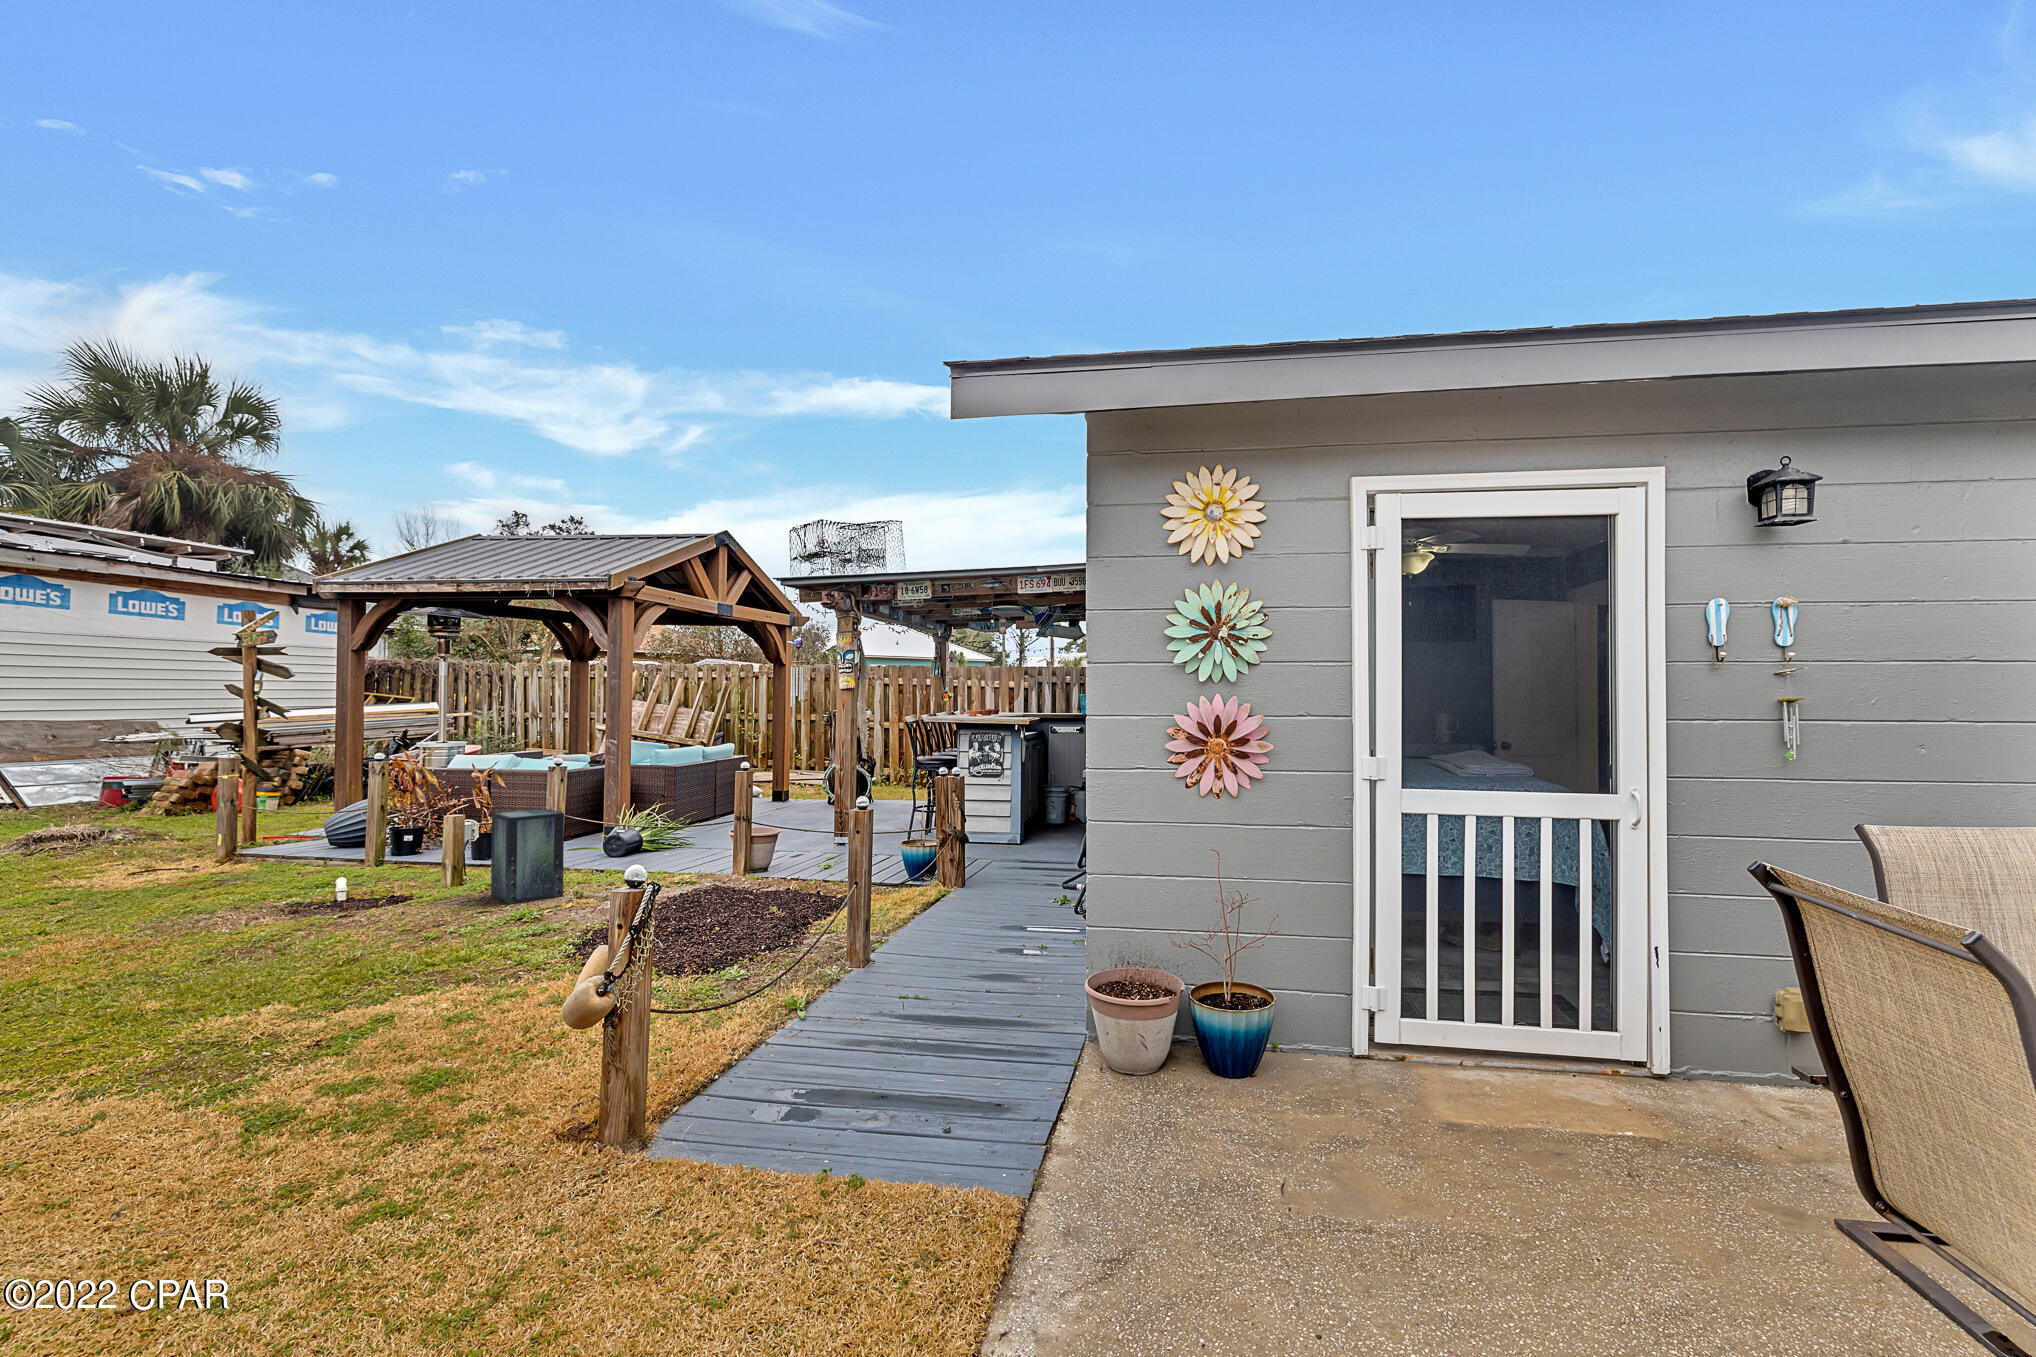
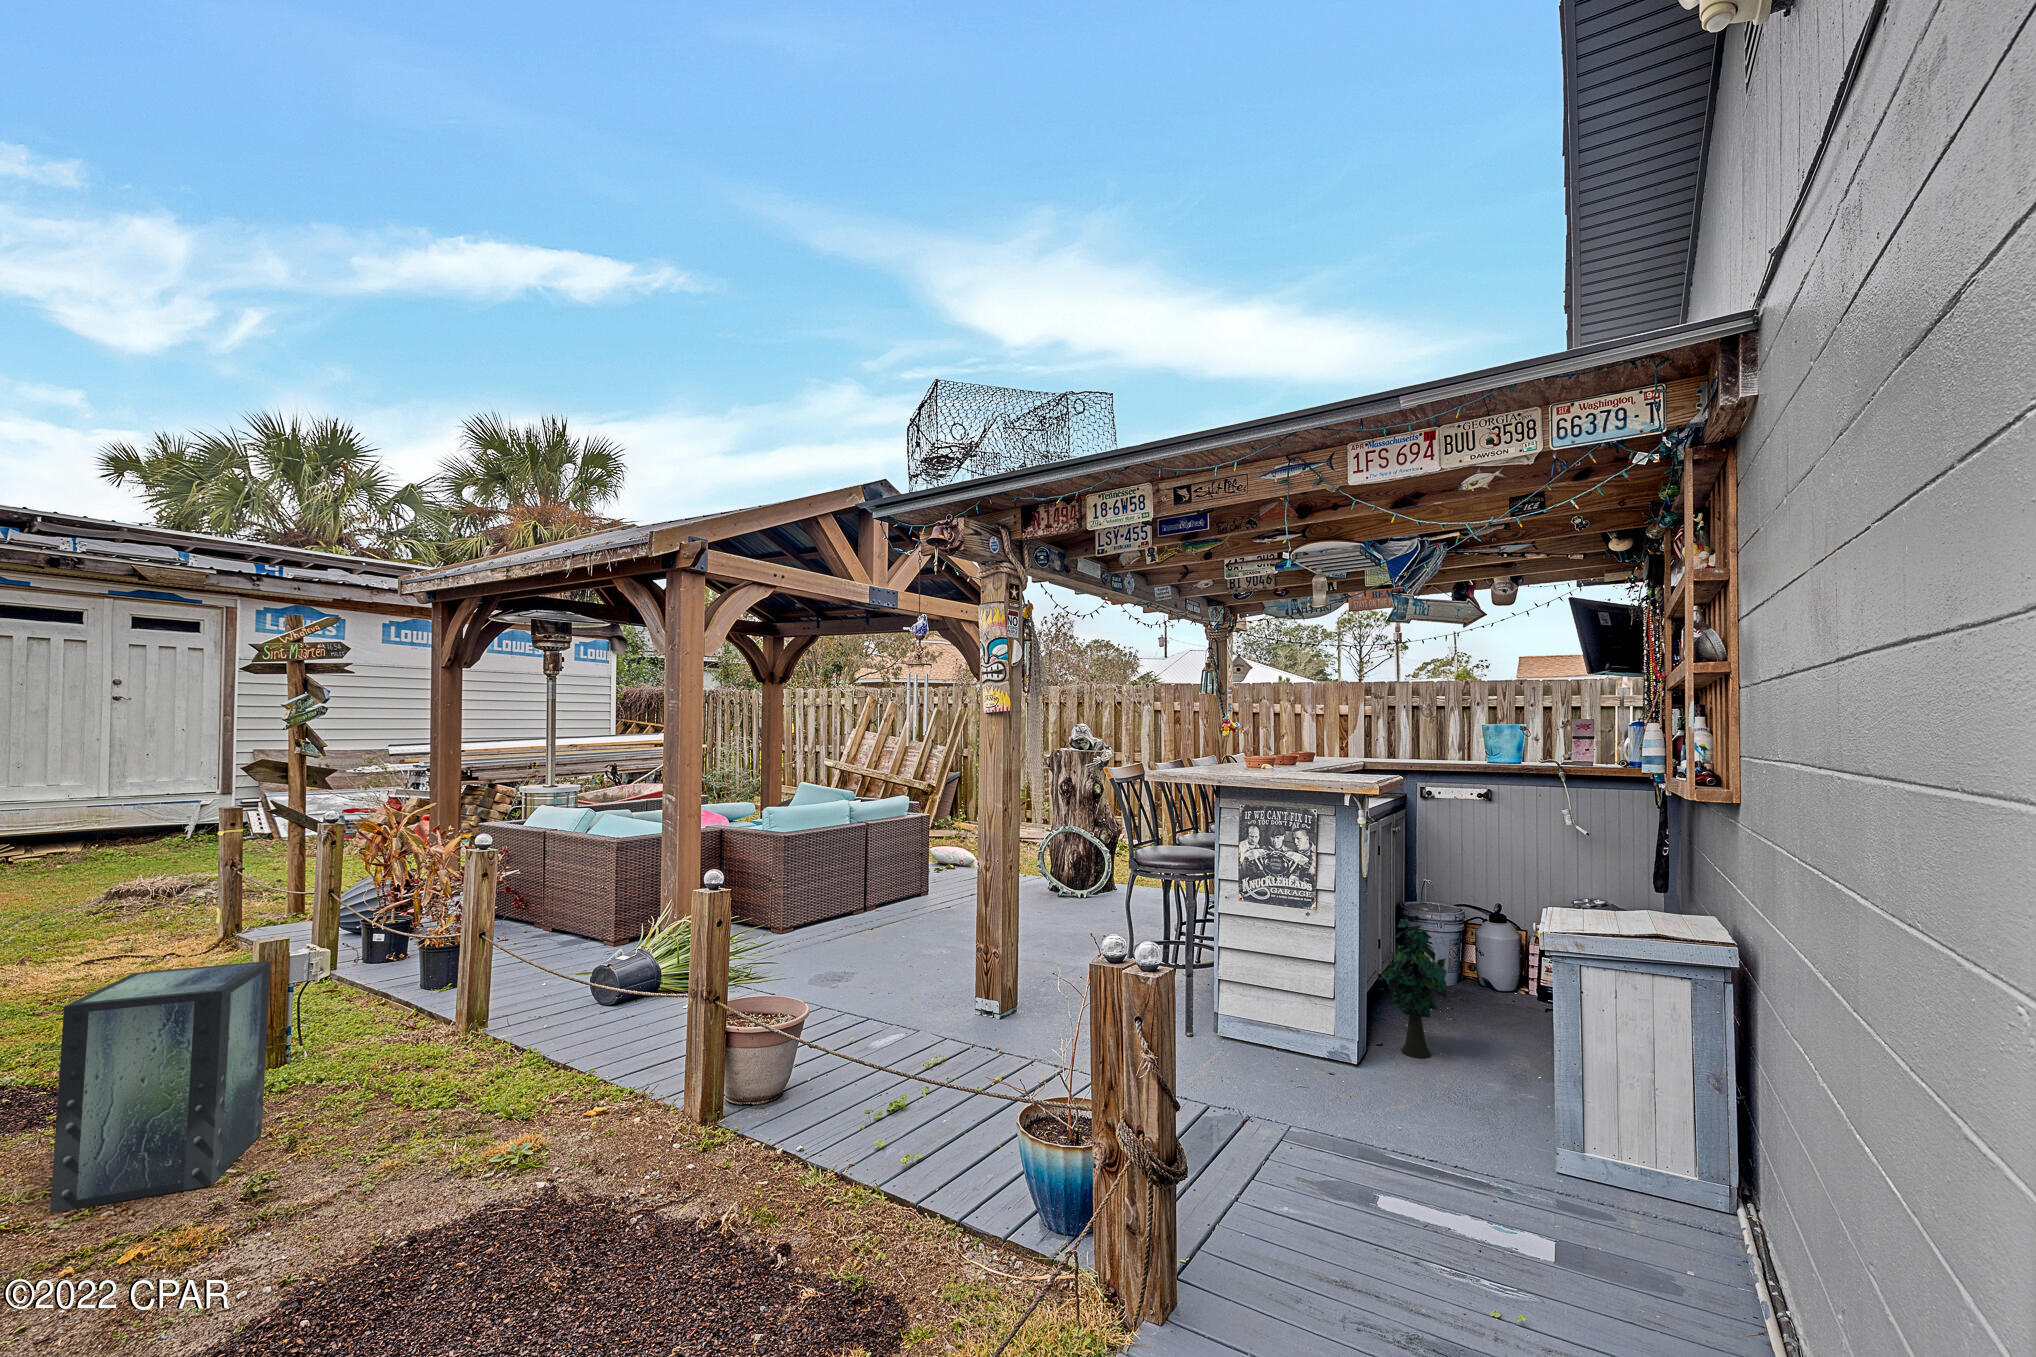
decorative plant: none [1027,780,1055,840] -> present [1378,915,1447,1058]

